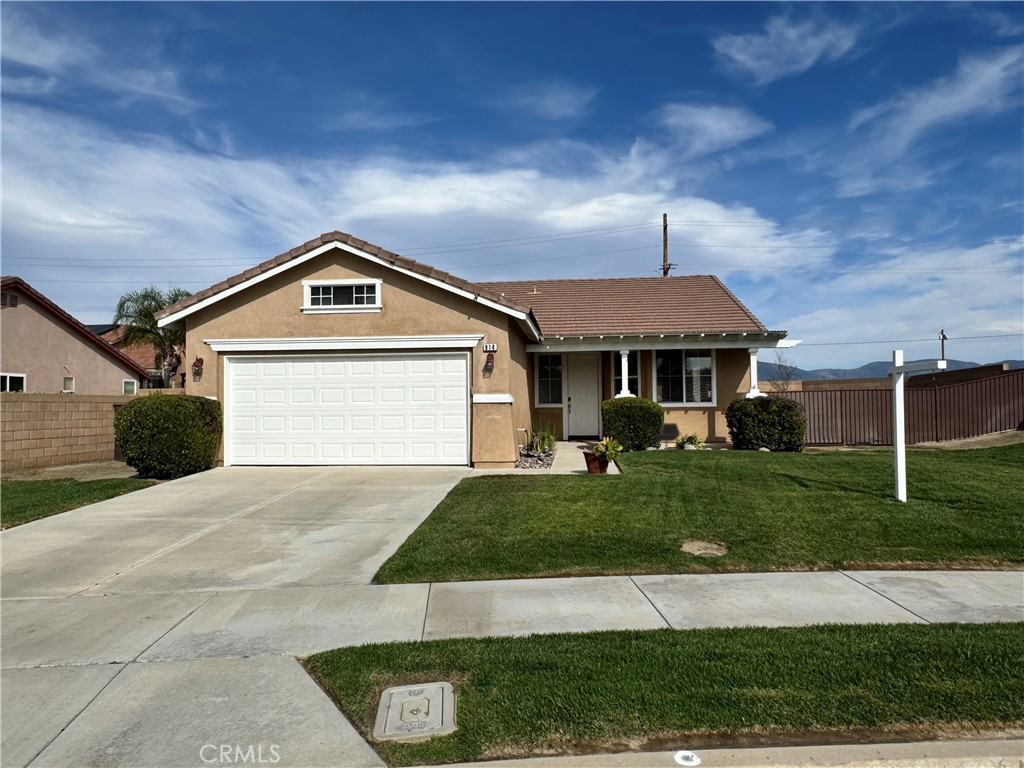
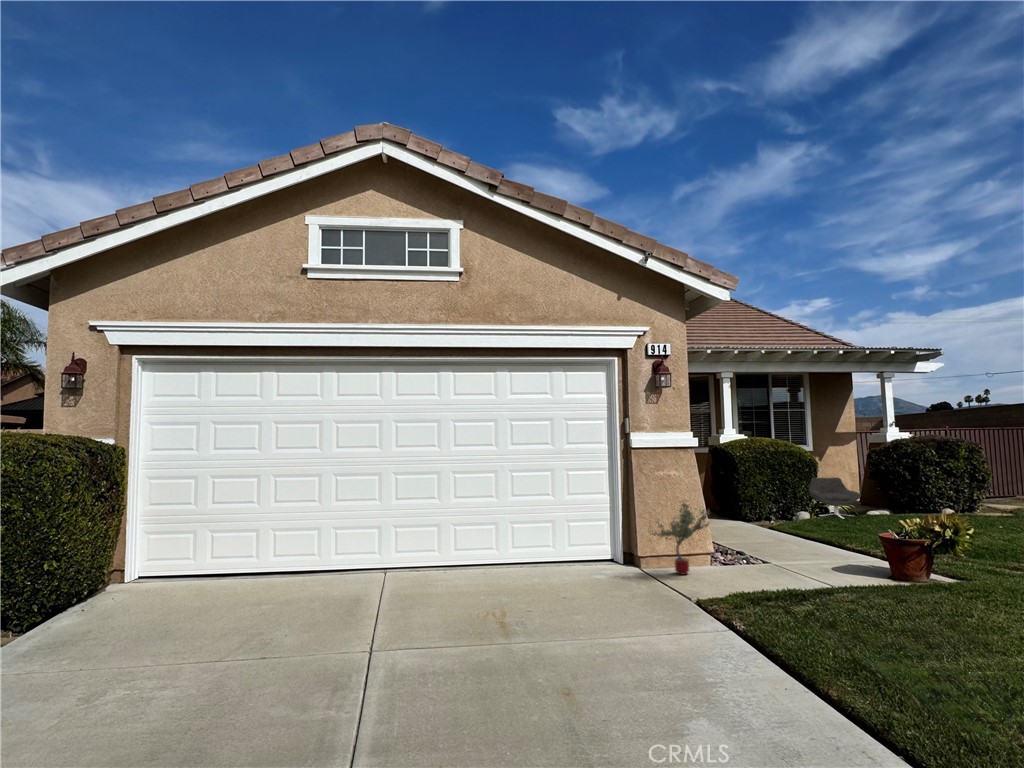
potted tree: none [473,430,504,469] -> present [652,500,709,575]

